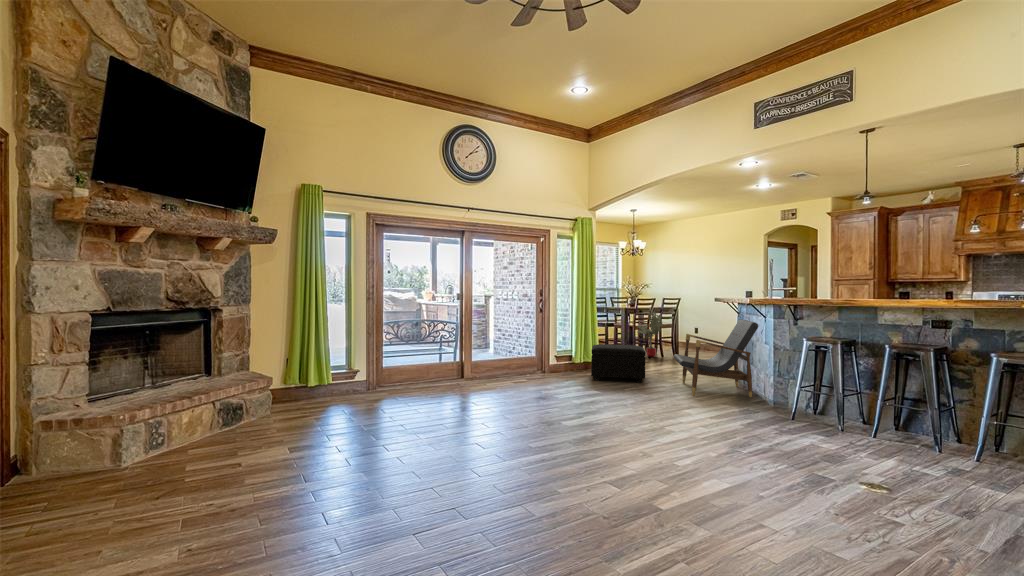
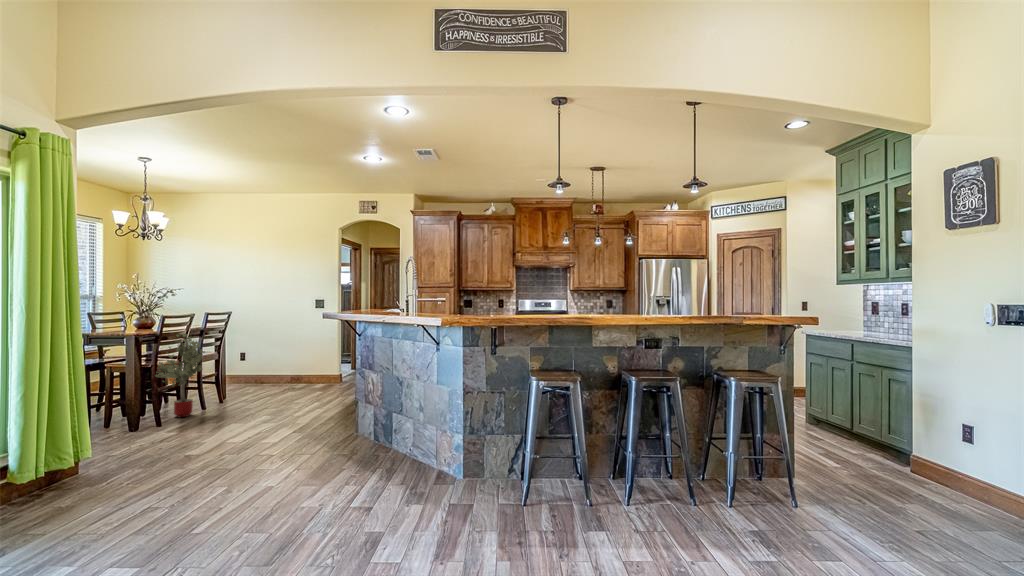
lounge chair: present [674,319,758,397] -> none [284,347,432,500]
footstool: present [591,344,646,383] -> none [75,416,230,528]

